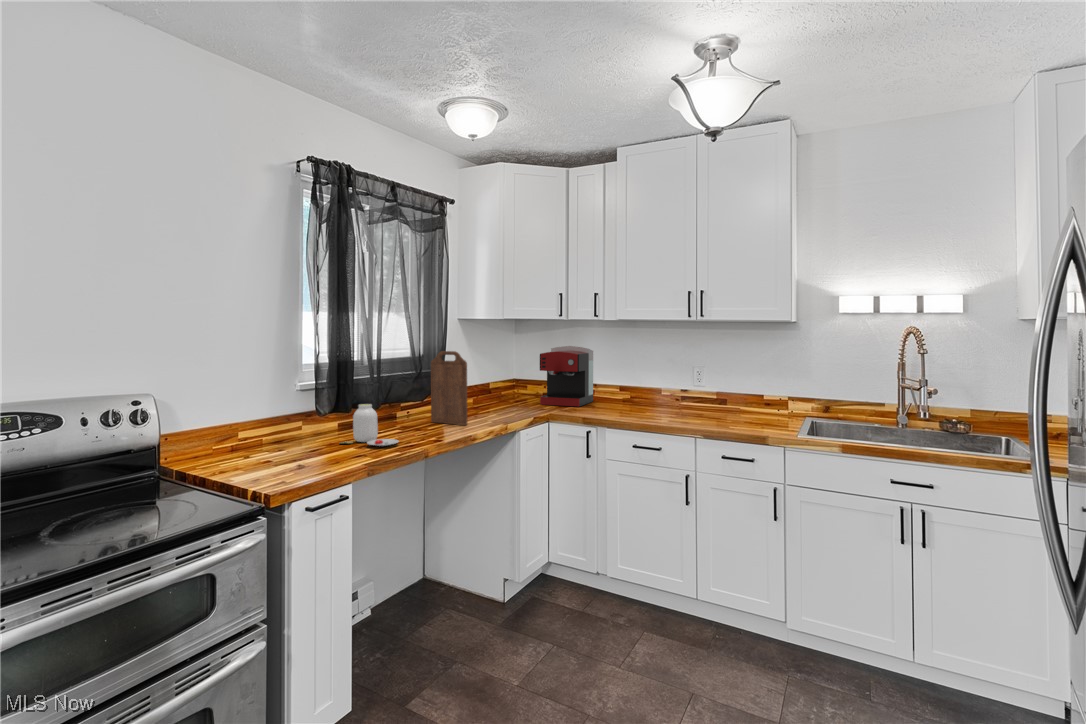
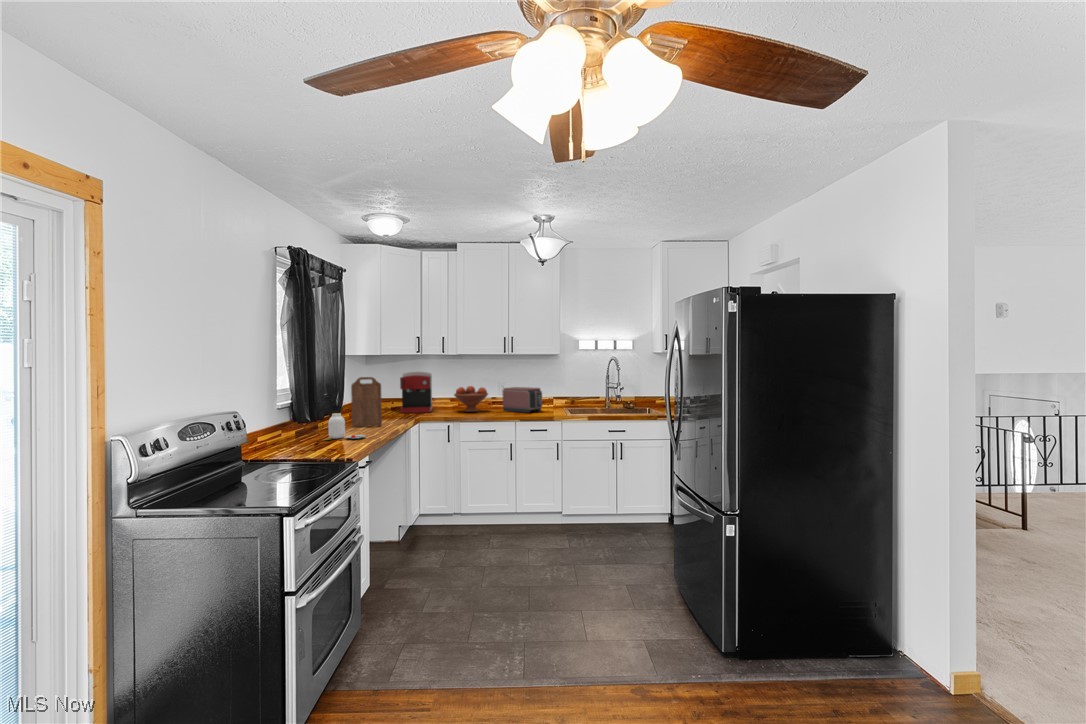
fruit bowl: none [612,370,667,412] -> present [454,386,488,412]
toaster: none [690,376,757,422] -> present [502,387,542,413]

